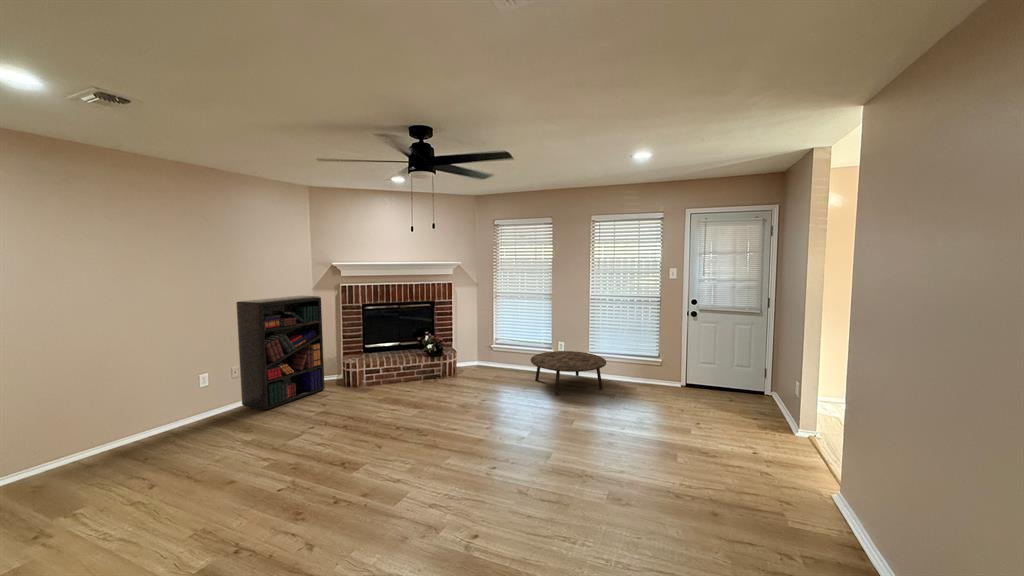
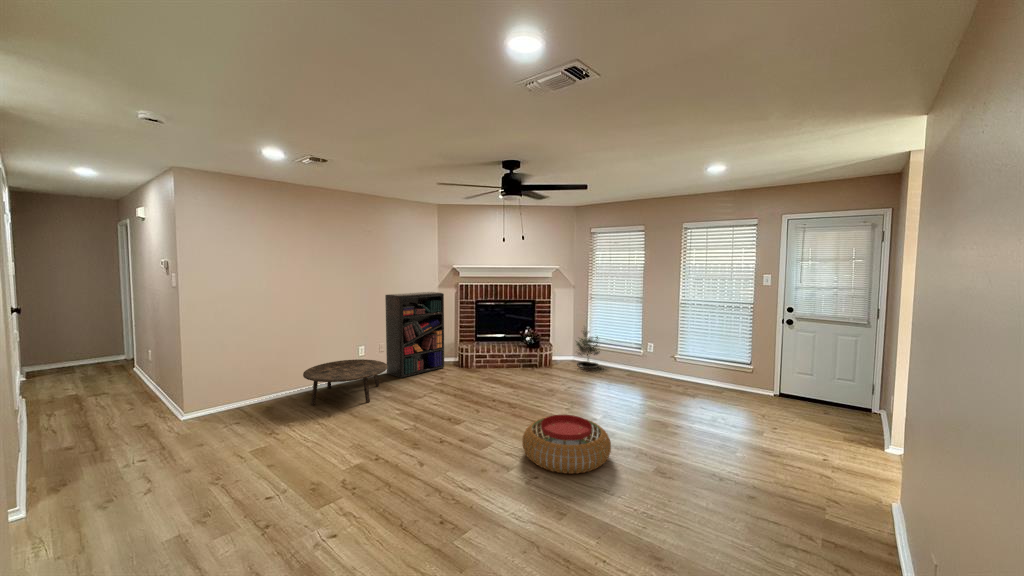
potted tree: none [482,327,510,374] -> present [576,331,600,368]
coffee table: present [531,351,606,395] -> present [303,359,387,405]
pouf: none [450,442,559,523] -> present [522,415,611,474]

